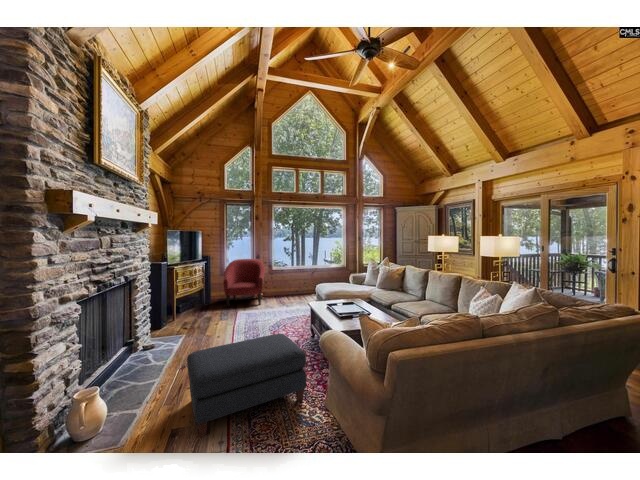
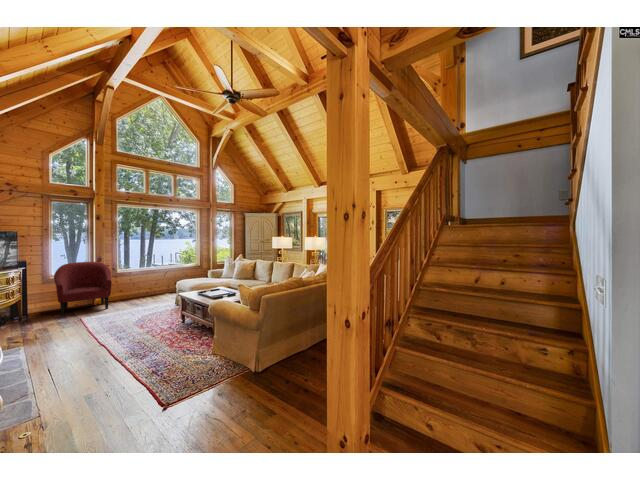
ottoman: present [187,334,306,436] -> none [84,313,200,390]

